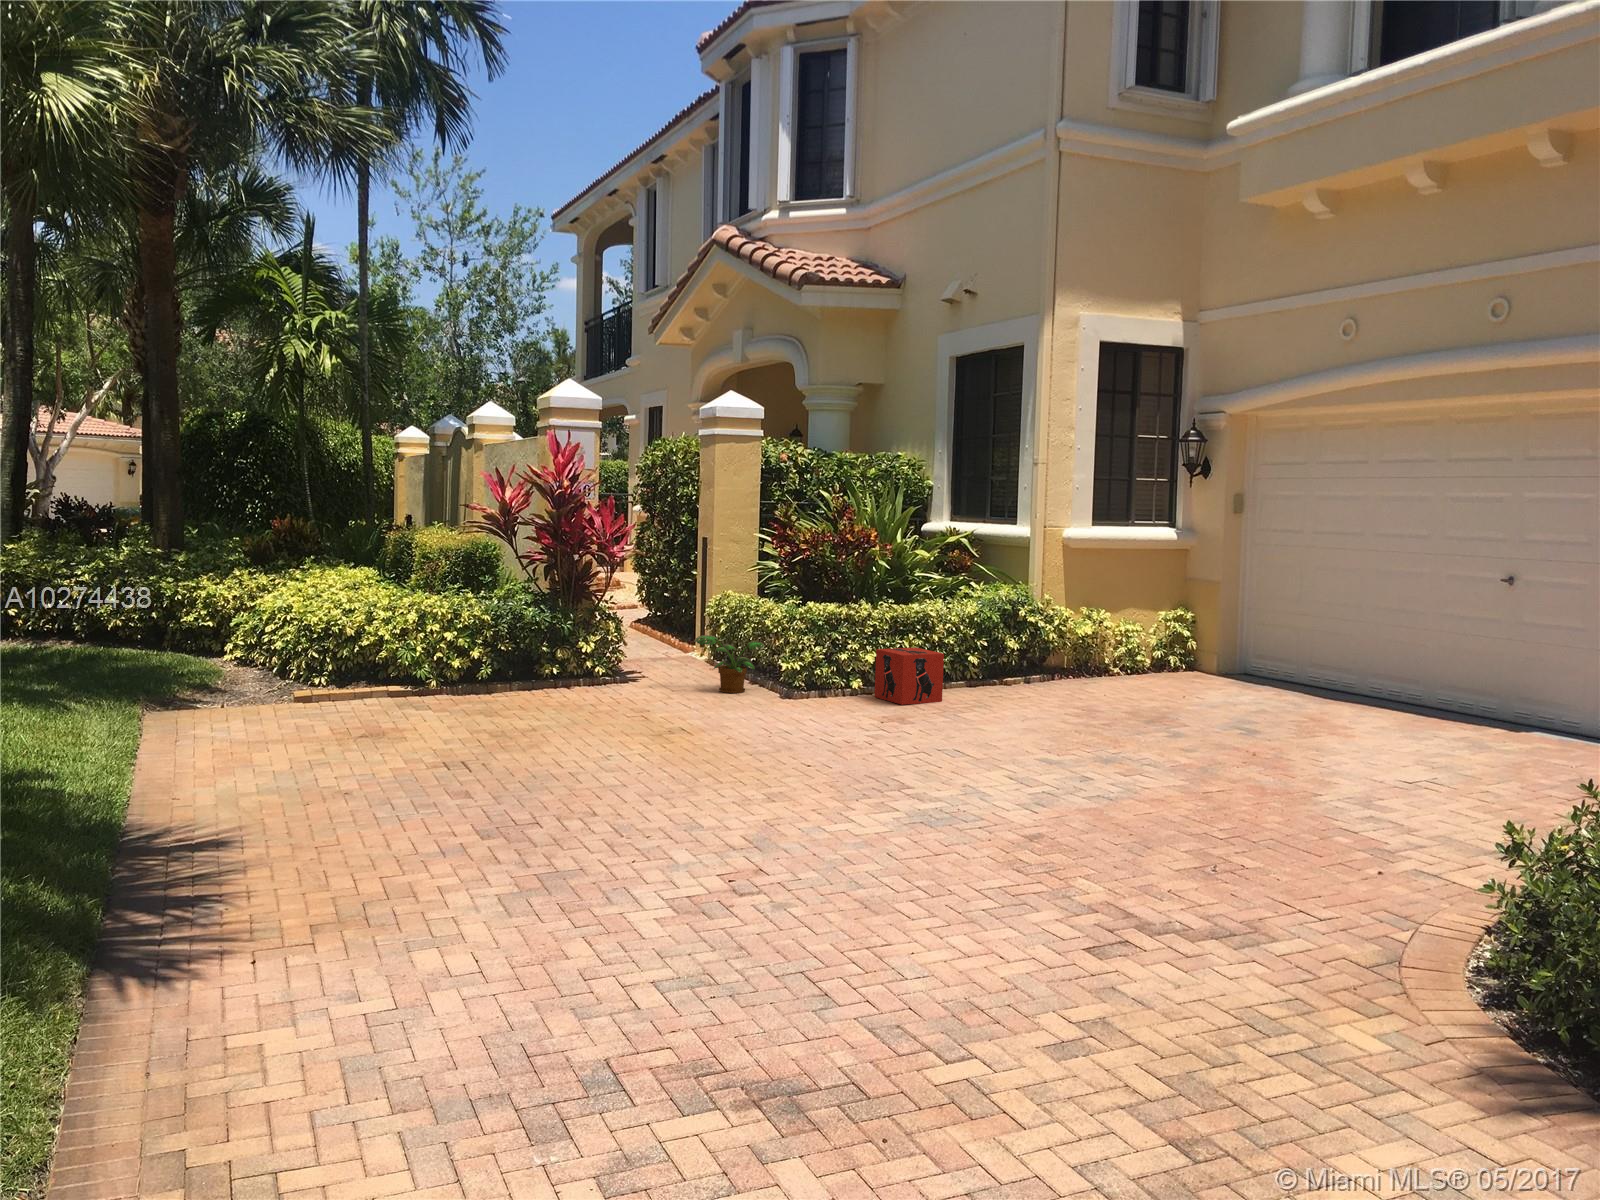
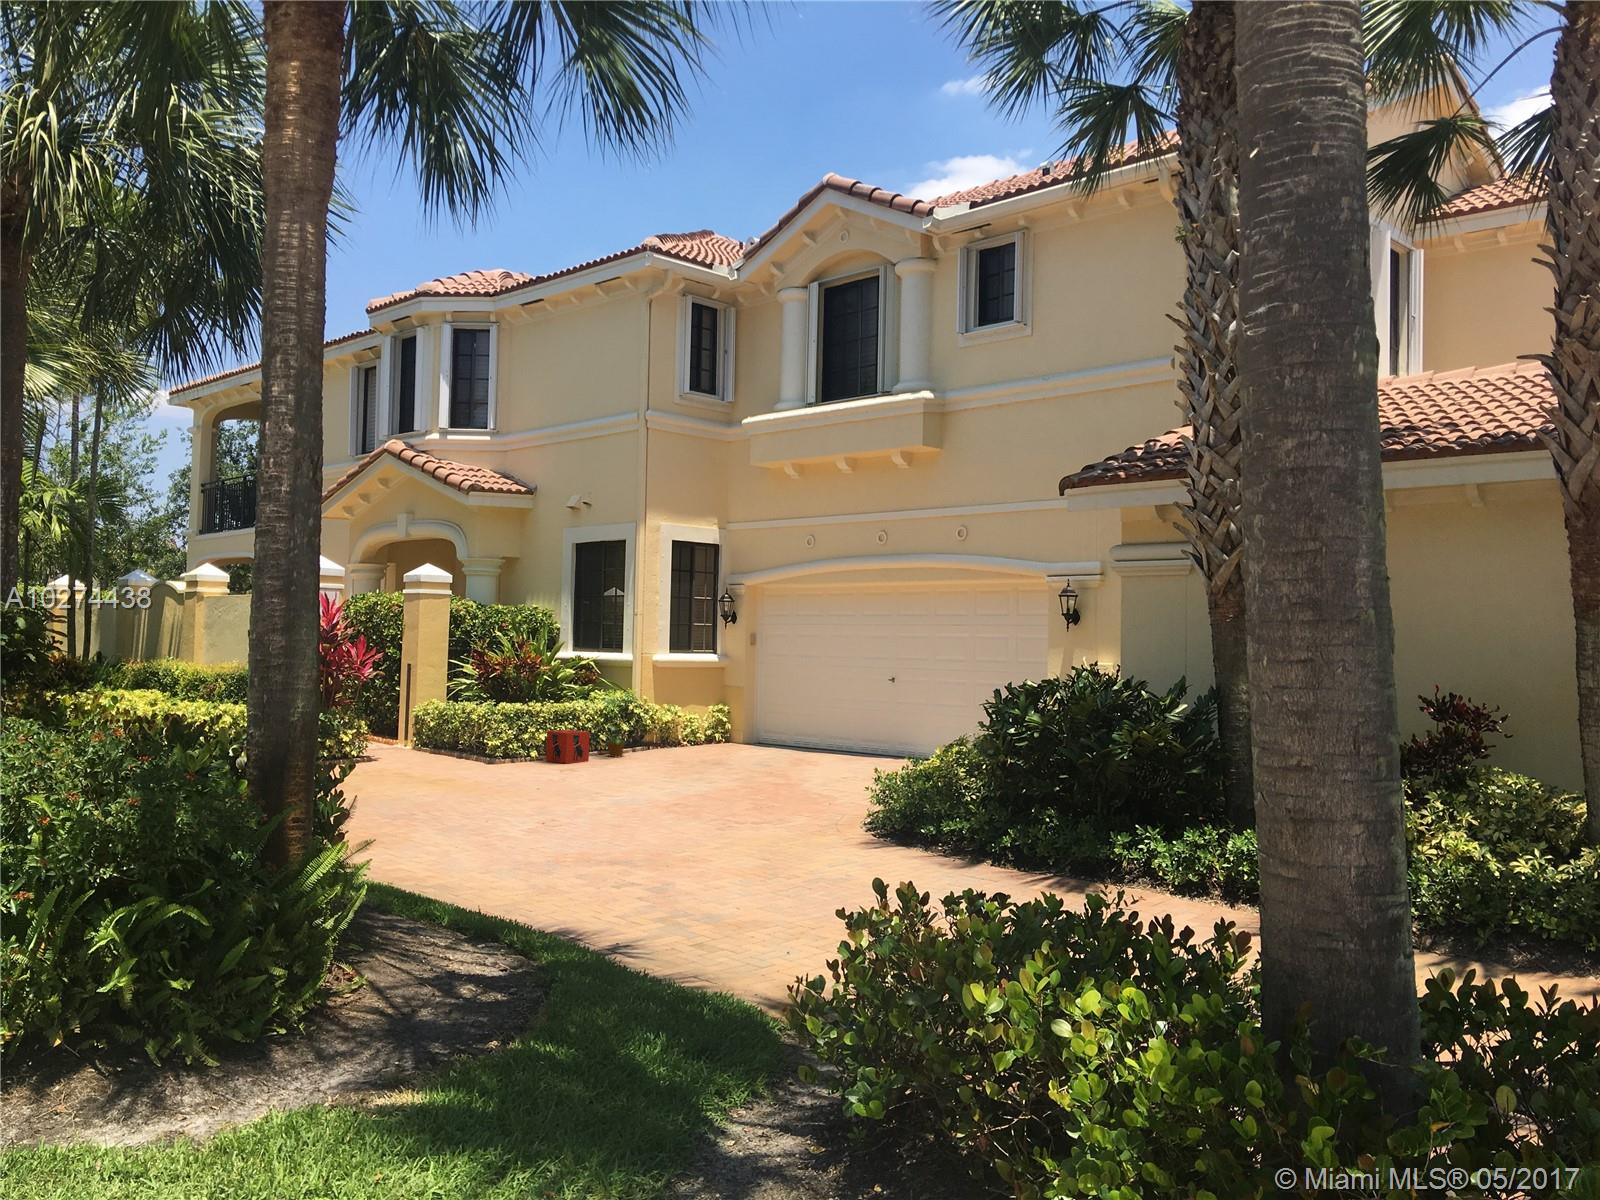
potted plant: present [694,635,764,693] -> present [600,725,626,757]

